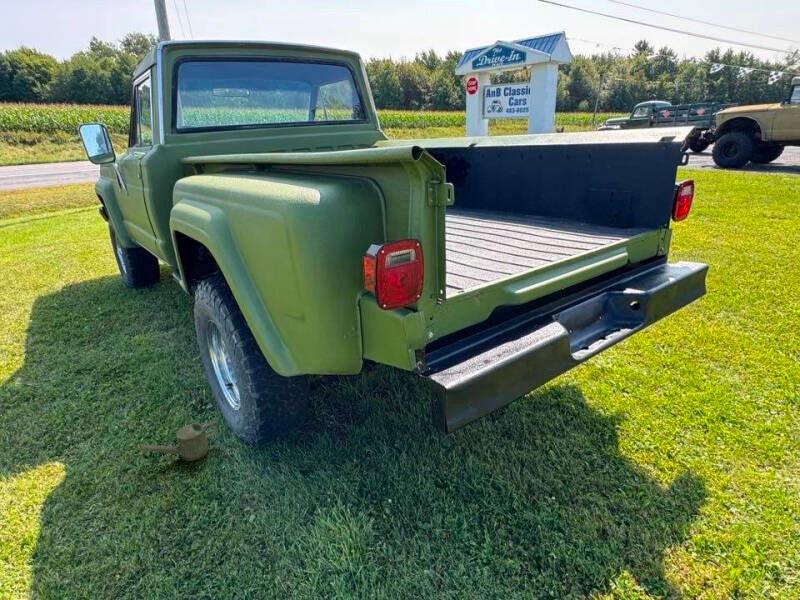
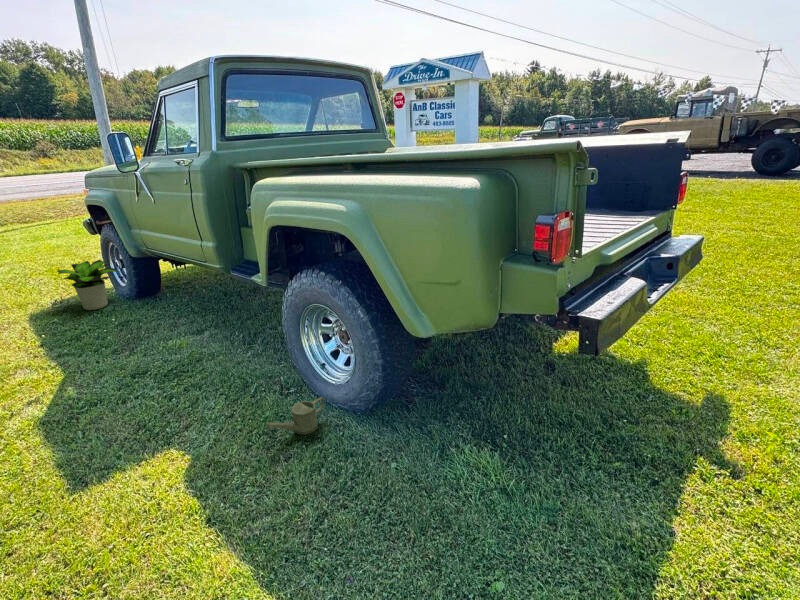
potted plant: none [60,249,123,298] -> present [57,260,119,310]

